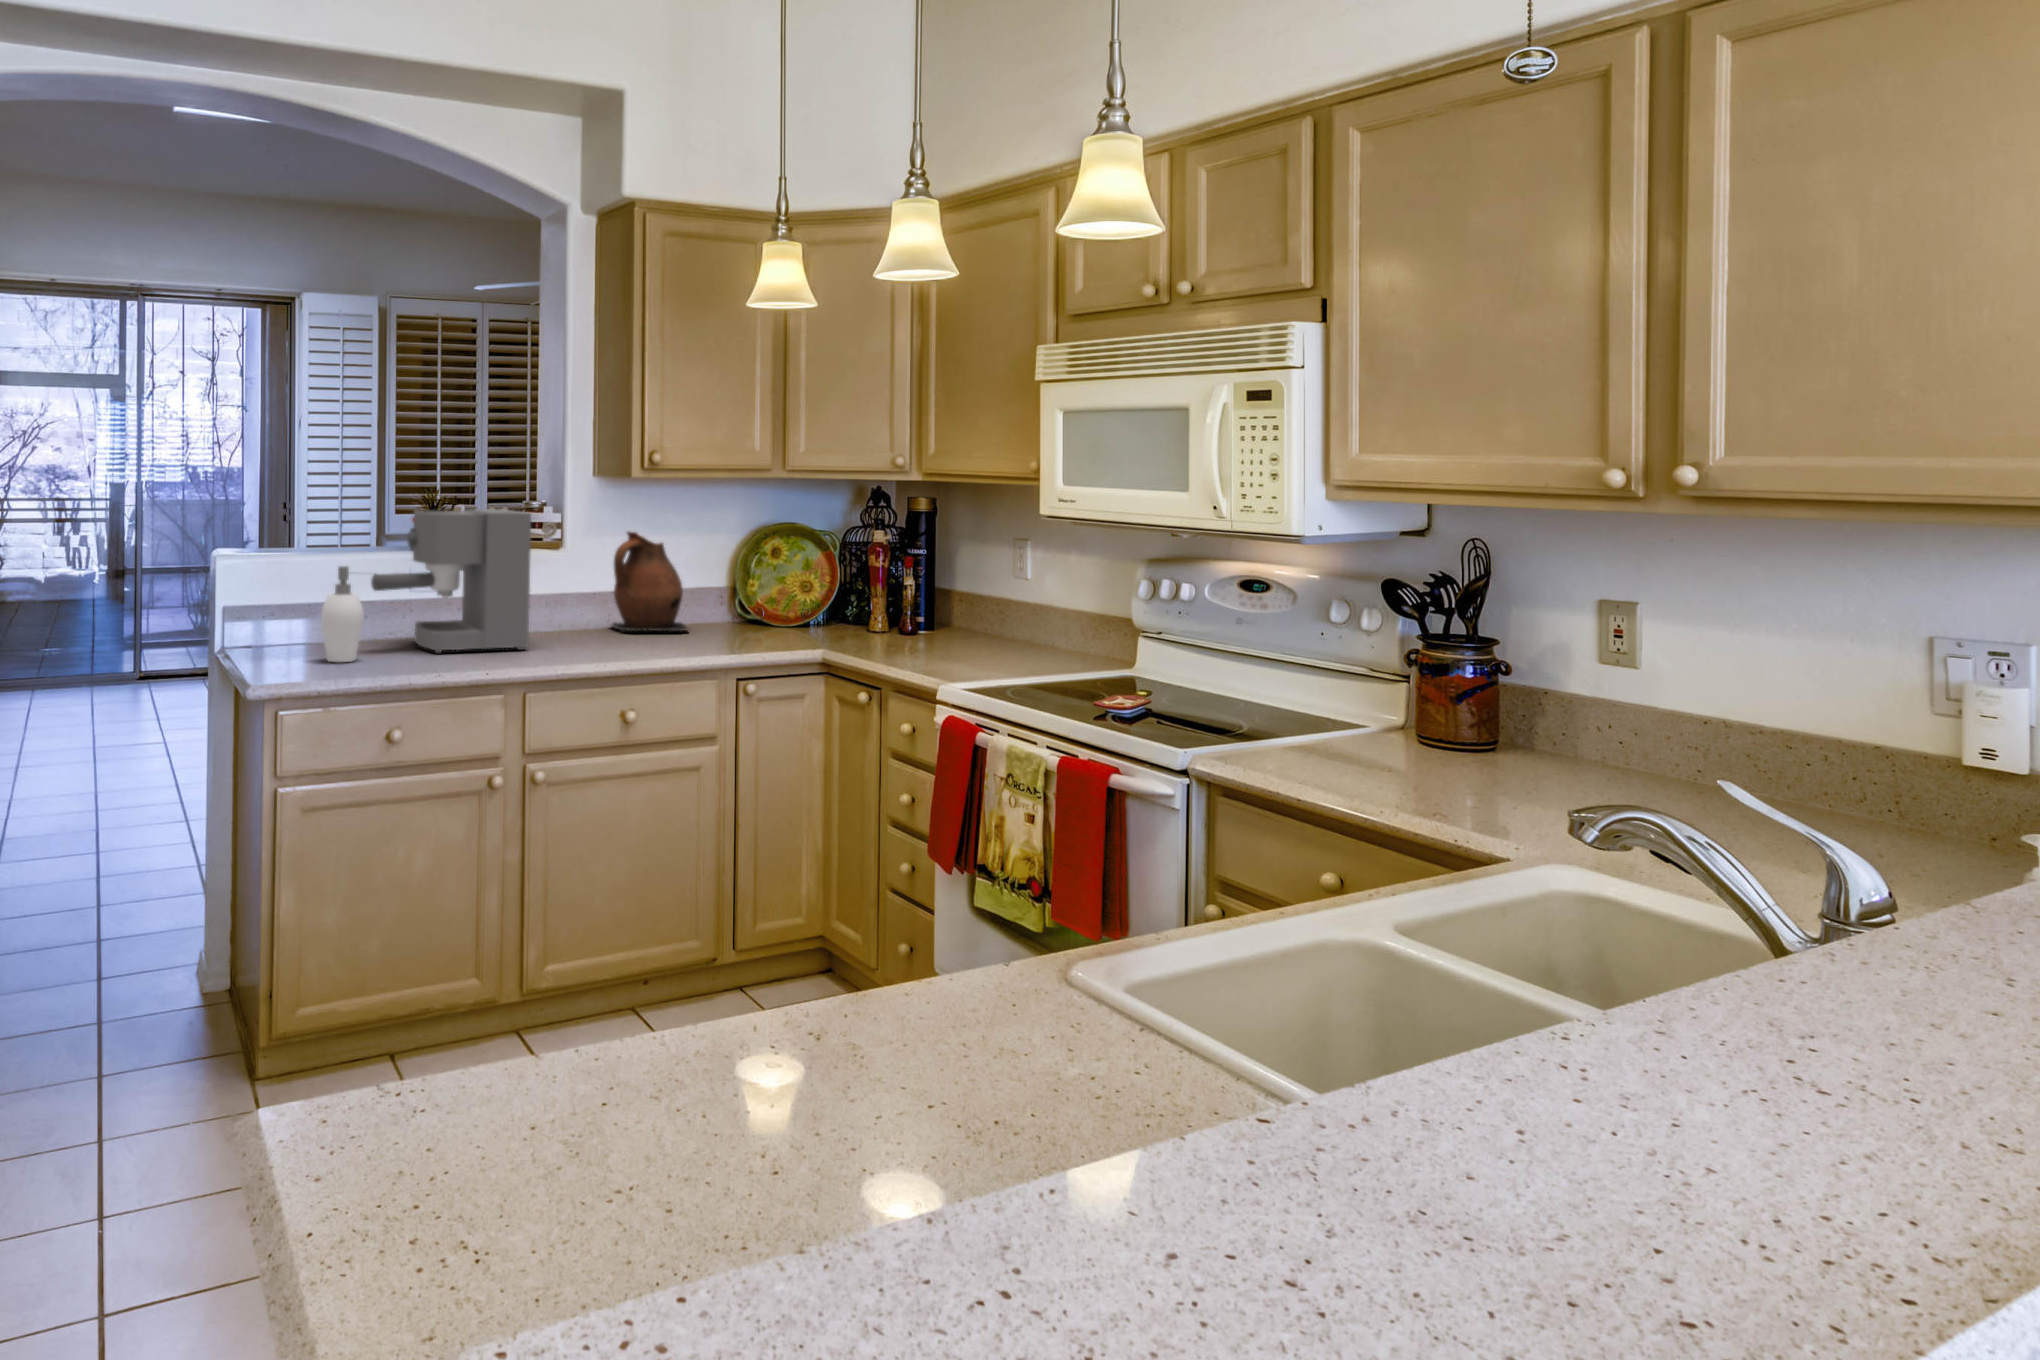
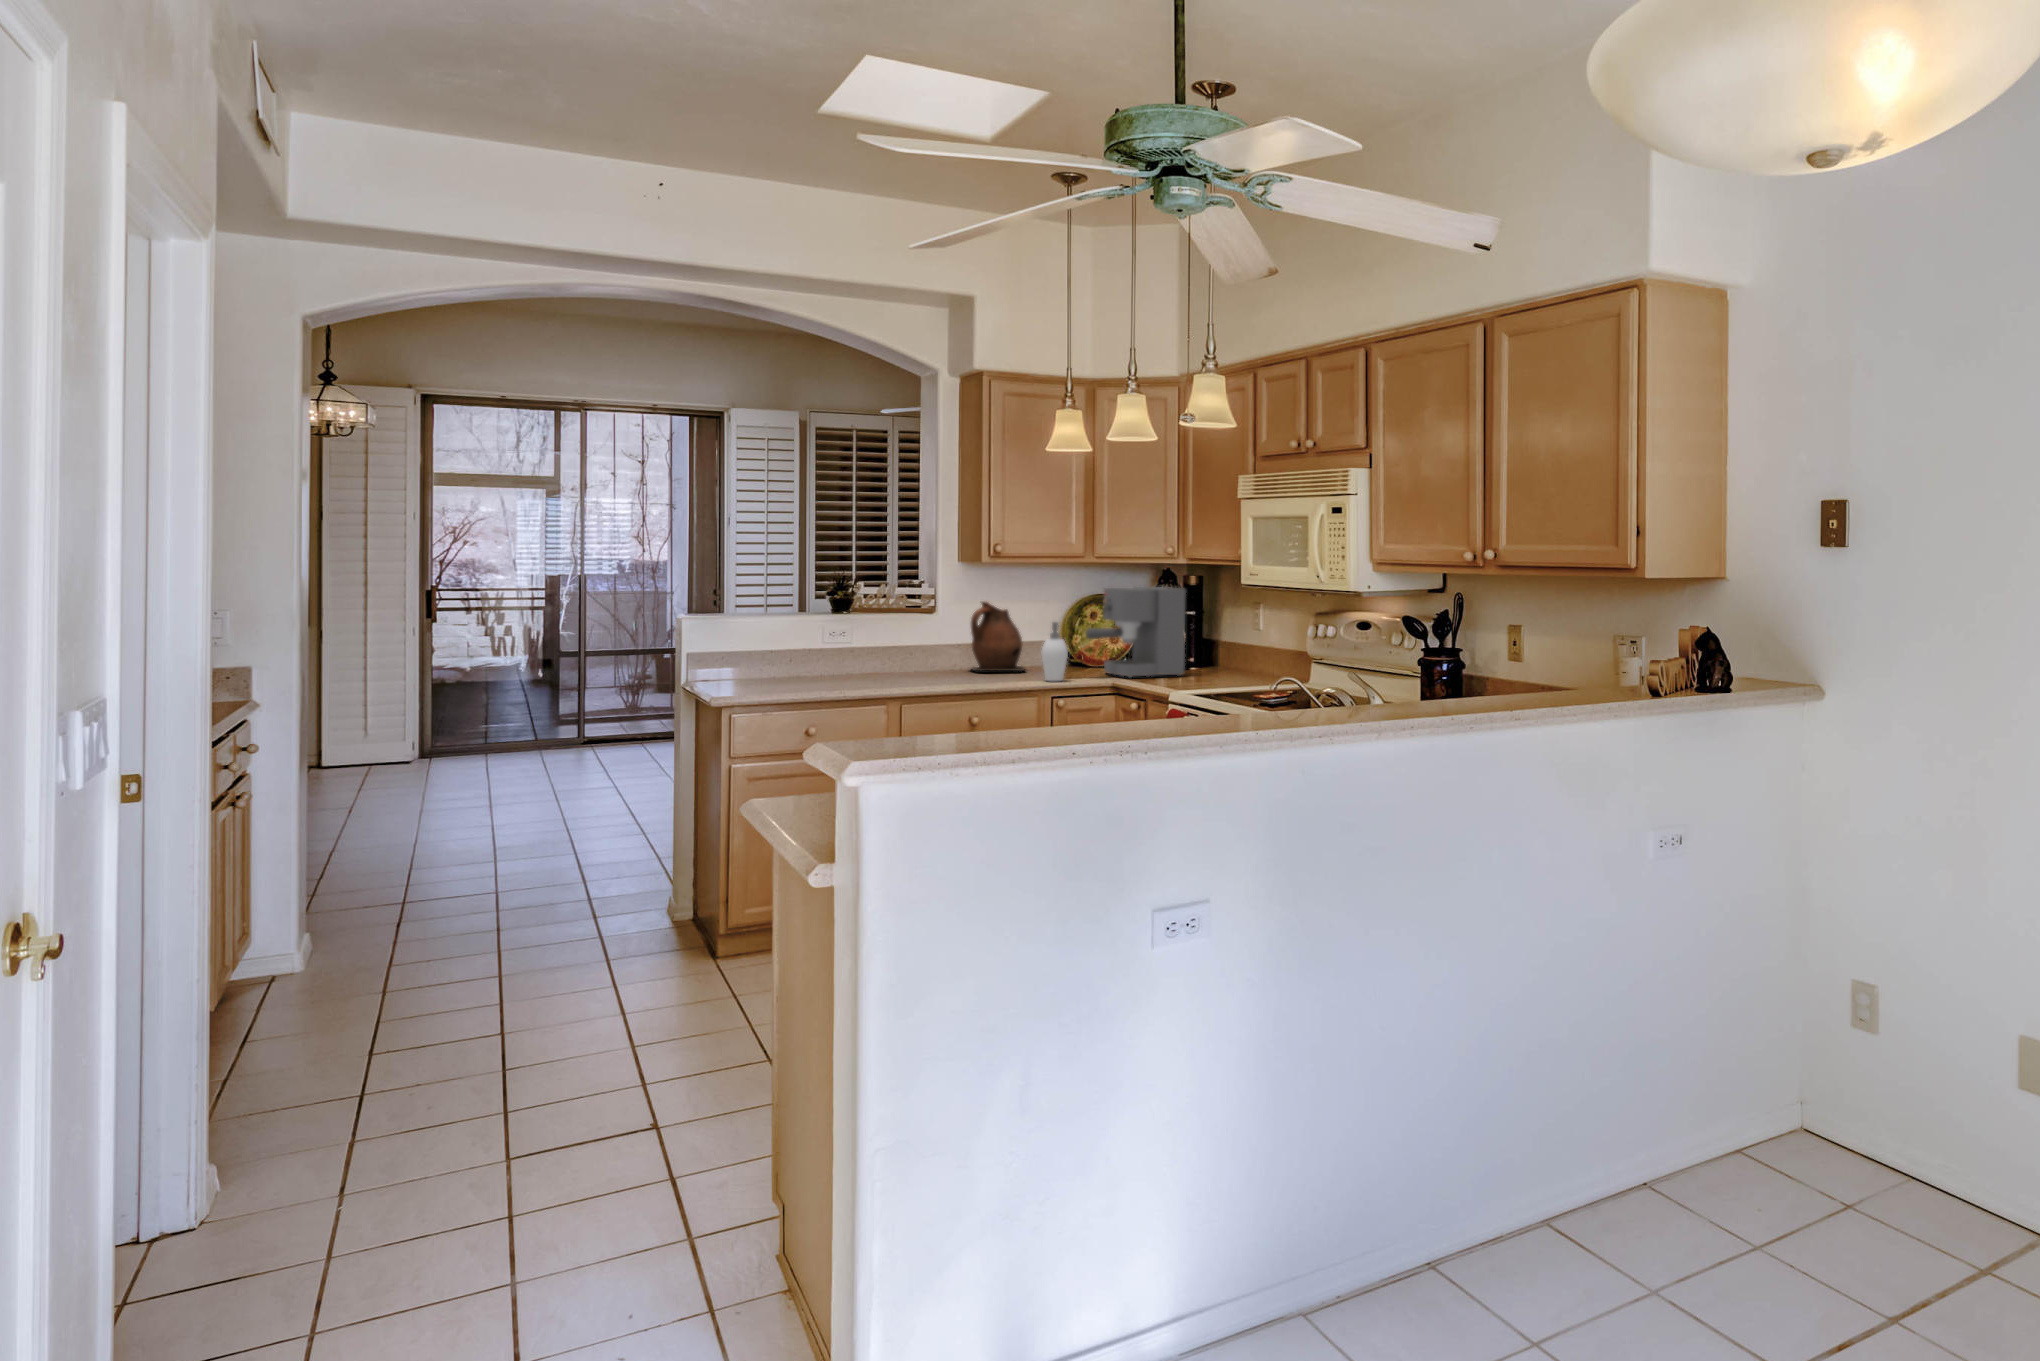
coffee maker: present [371,509,531,653] -> present [1086,587,1186,678]
soap dispenser: present [321,566,364,662] -> present [1042,622,1068,681]

